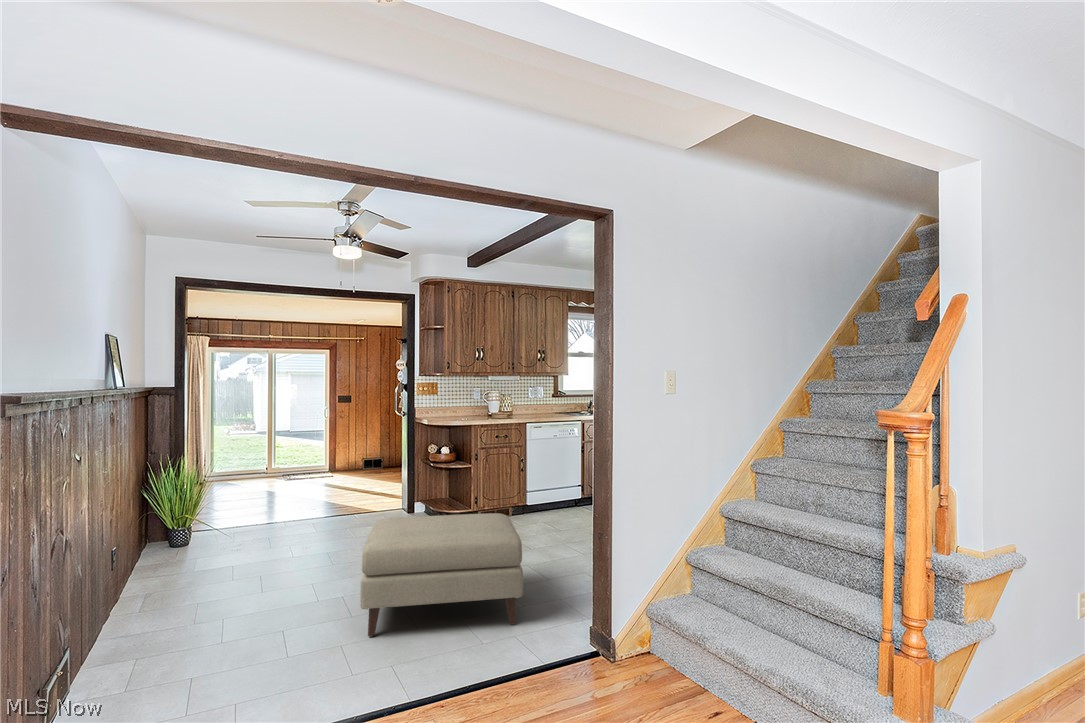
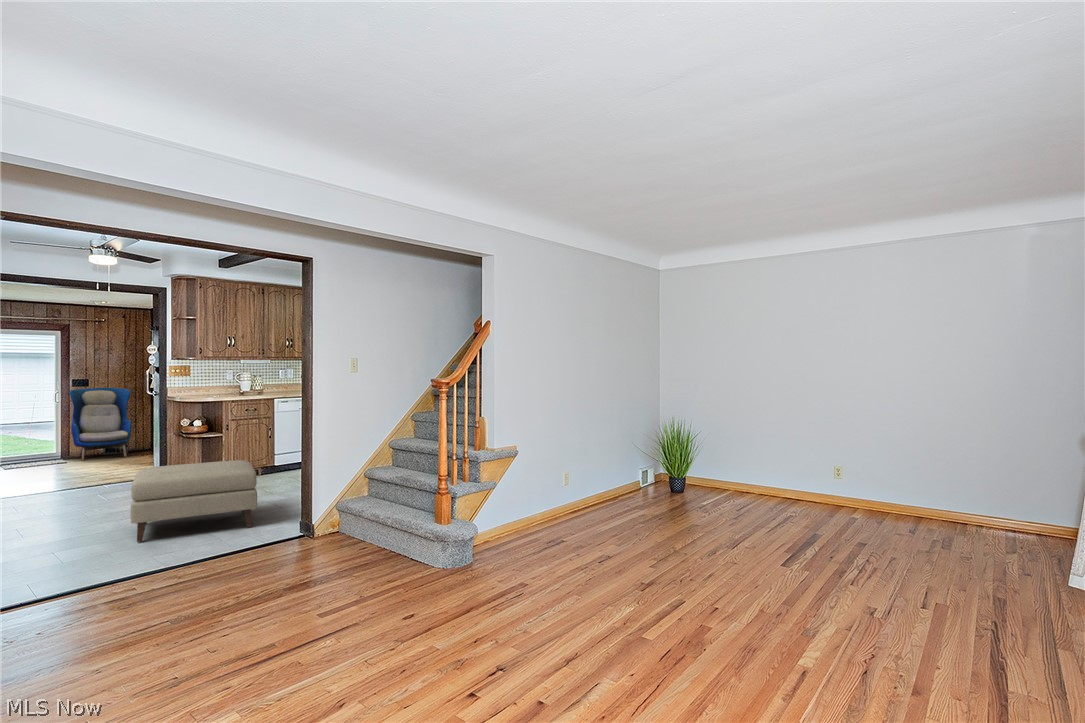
armchair: none [334,405,386,480] -> present [70,388,132,461]

